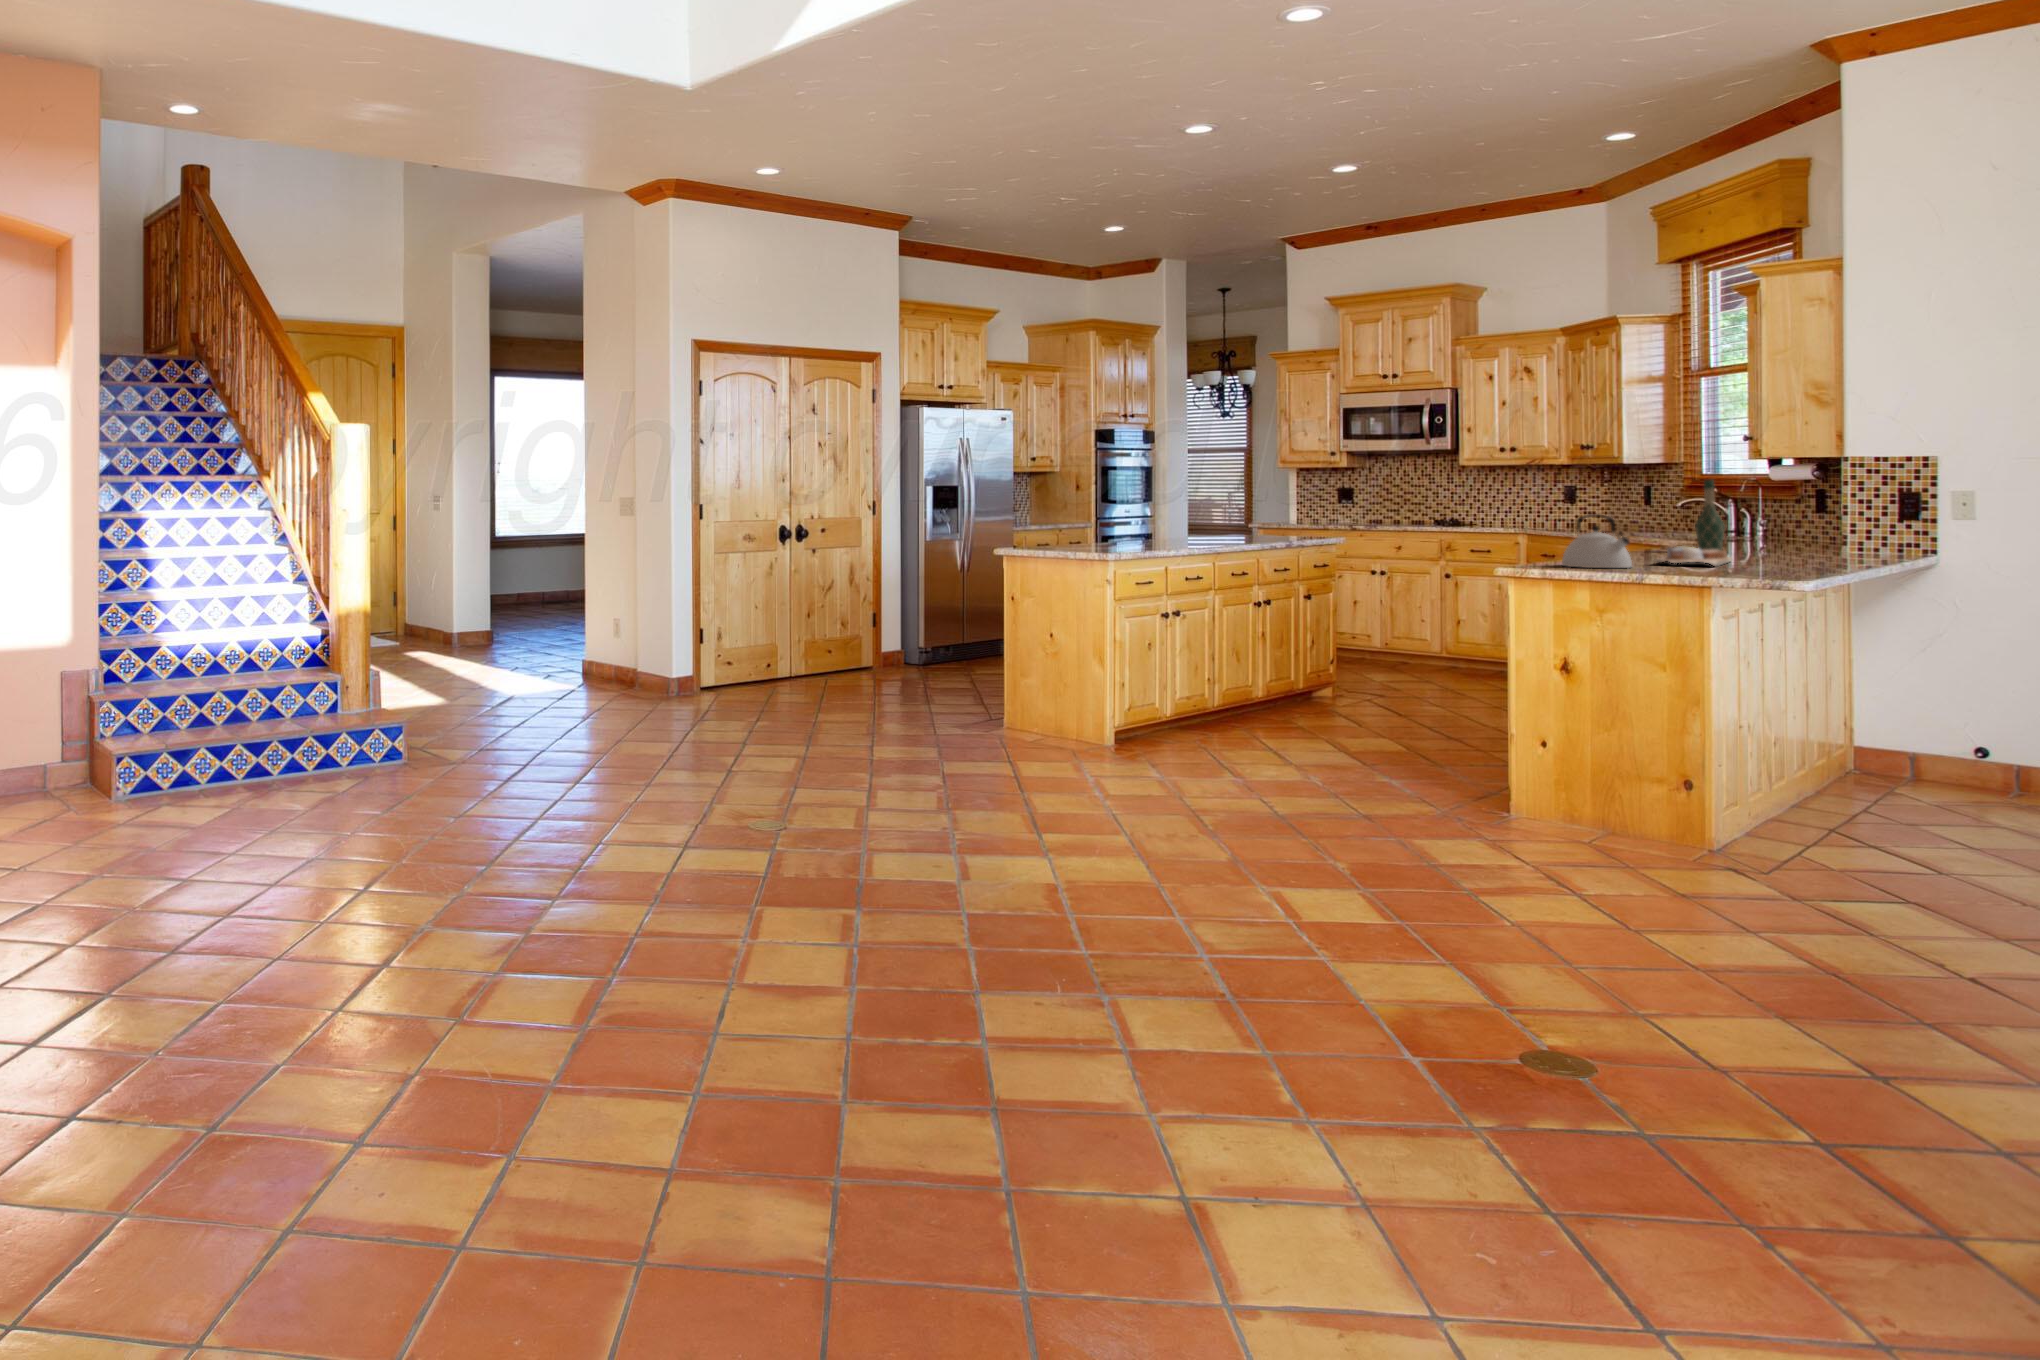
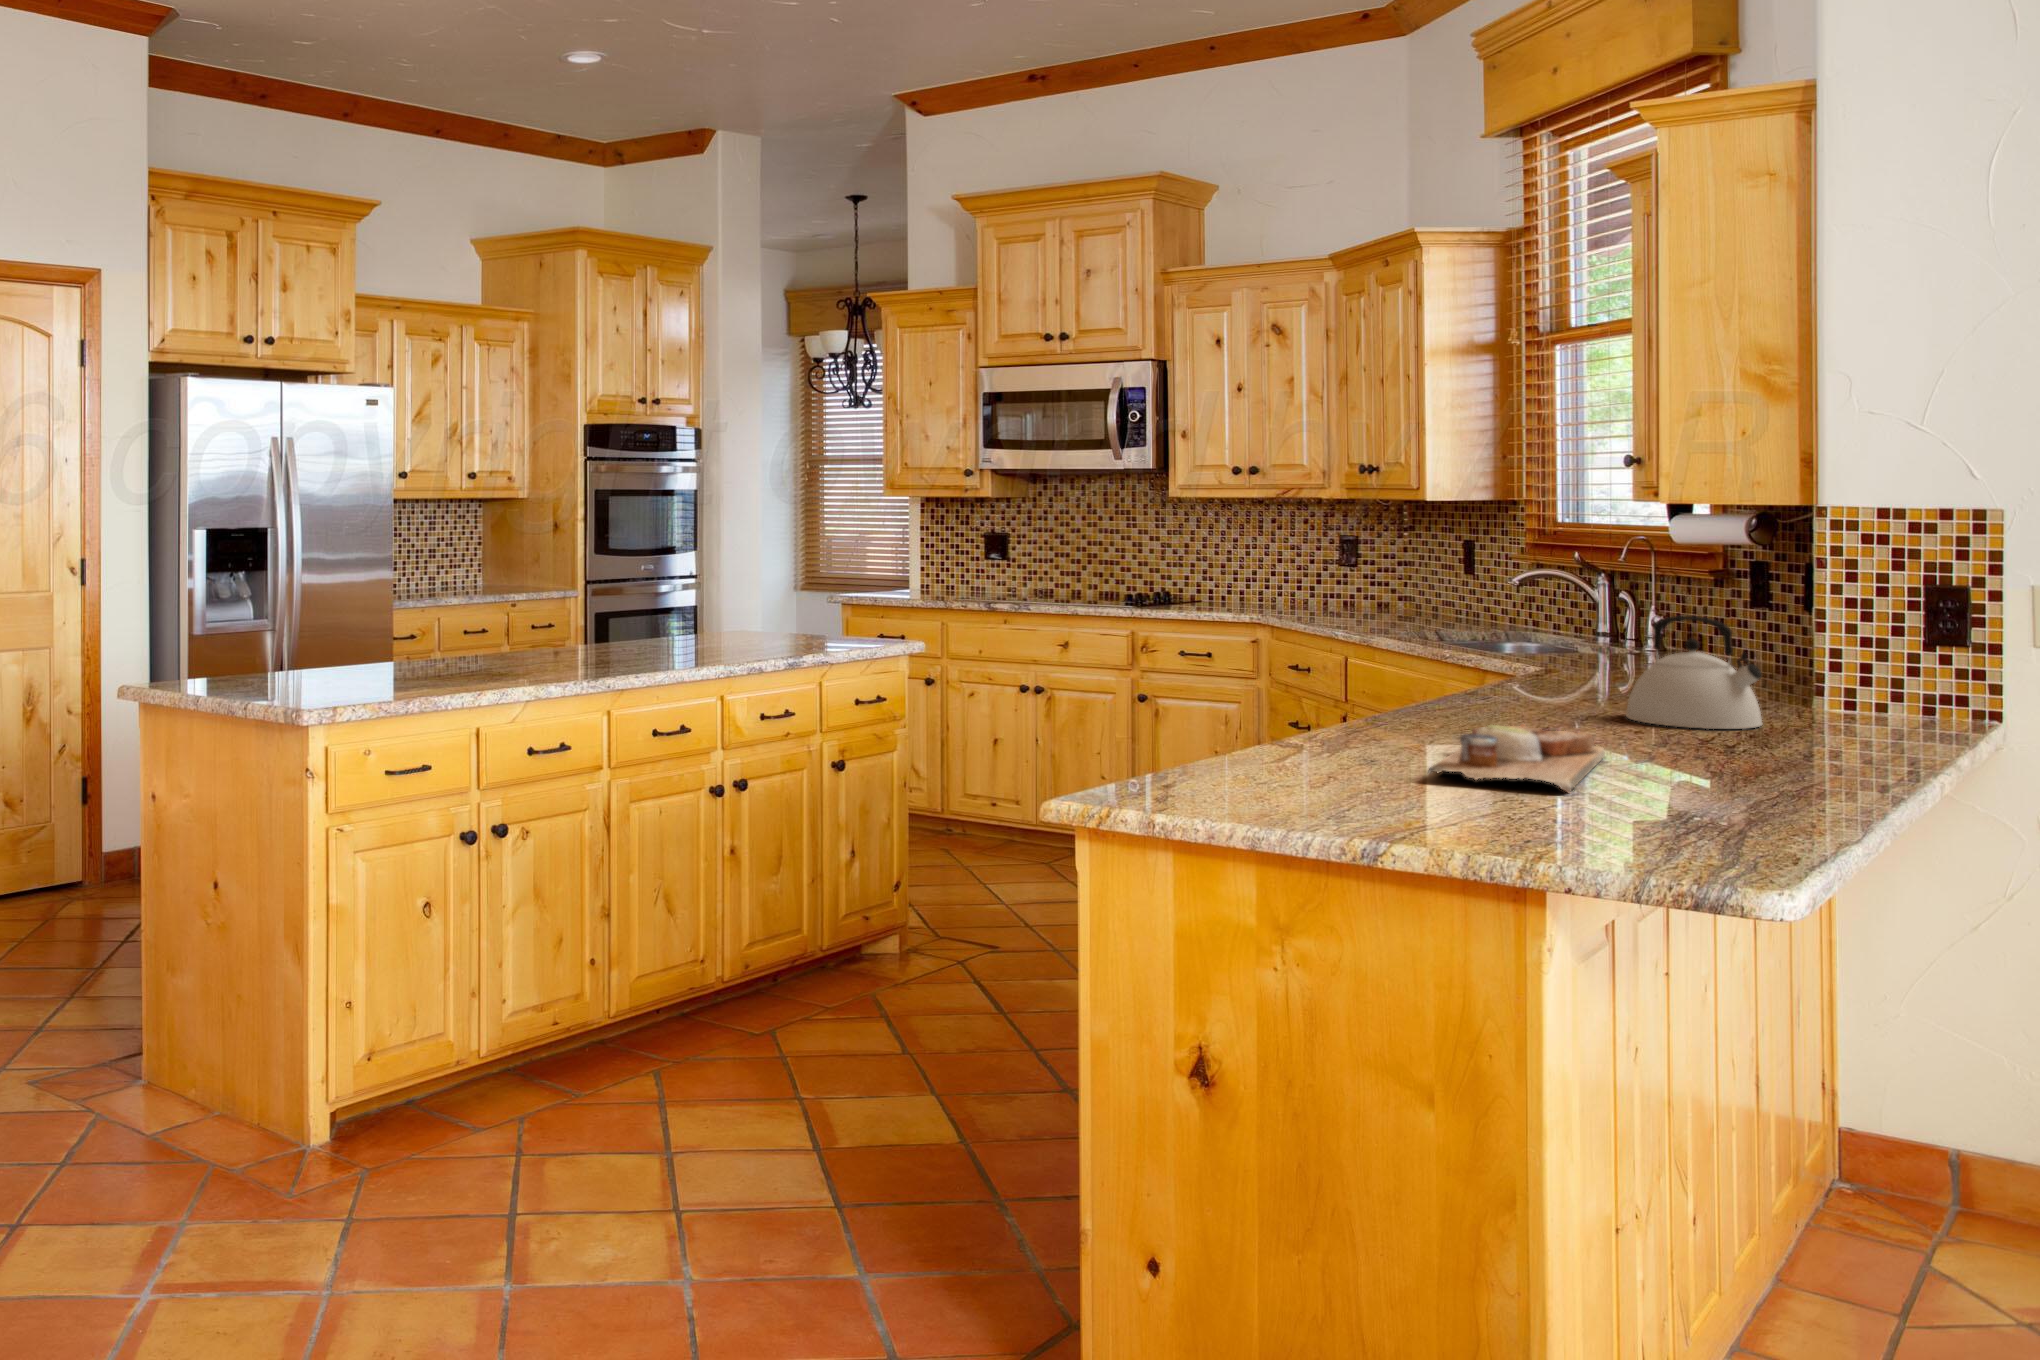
wine bottle: present [1695,480,1725,551] -> none [1530,548,1587,708]
kettle: present [1562,514,1632,568] -> present [1626,615,1762,729]

